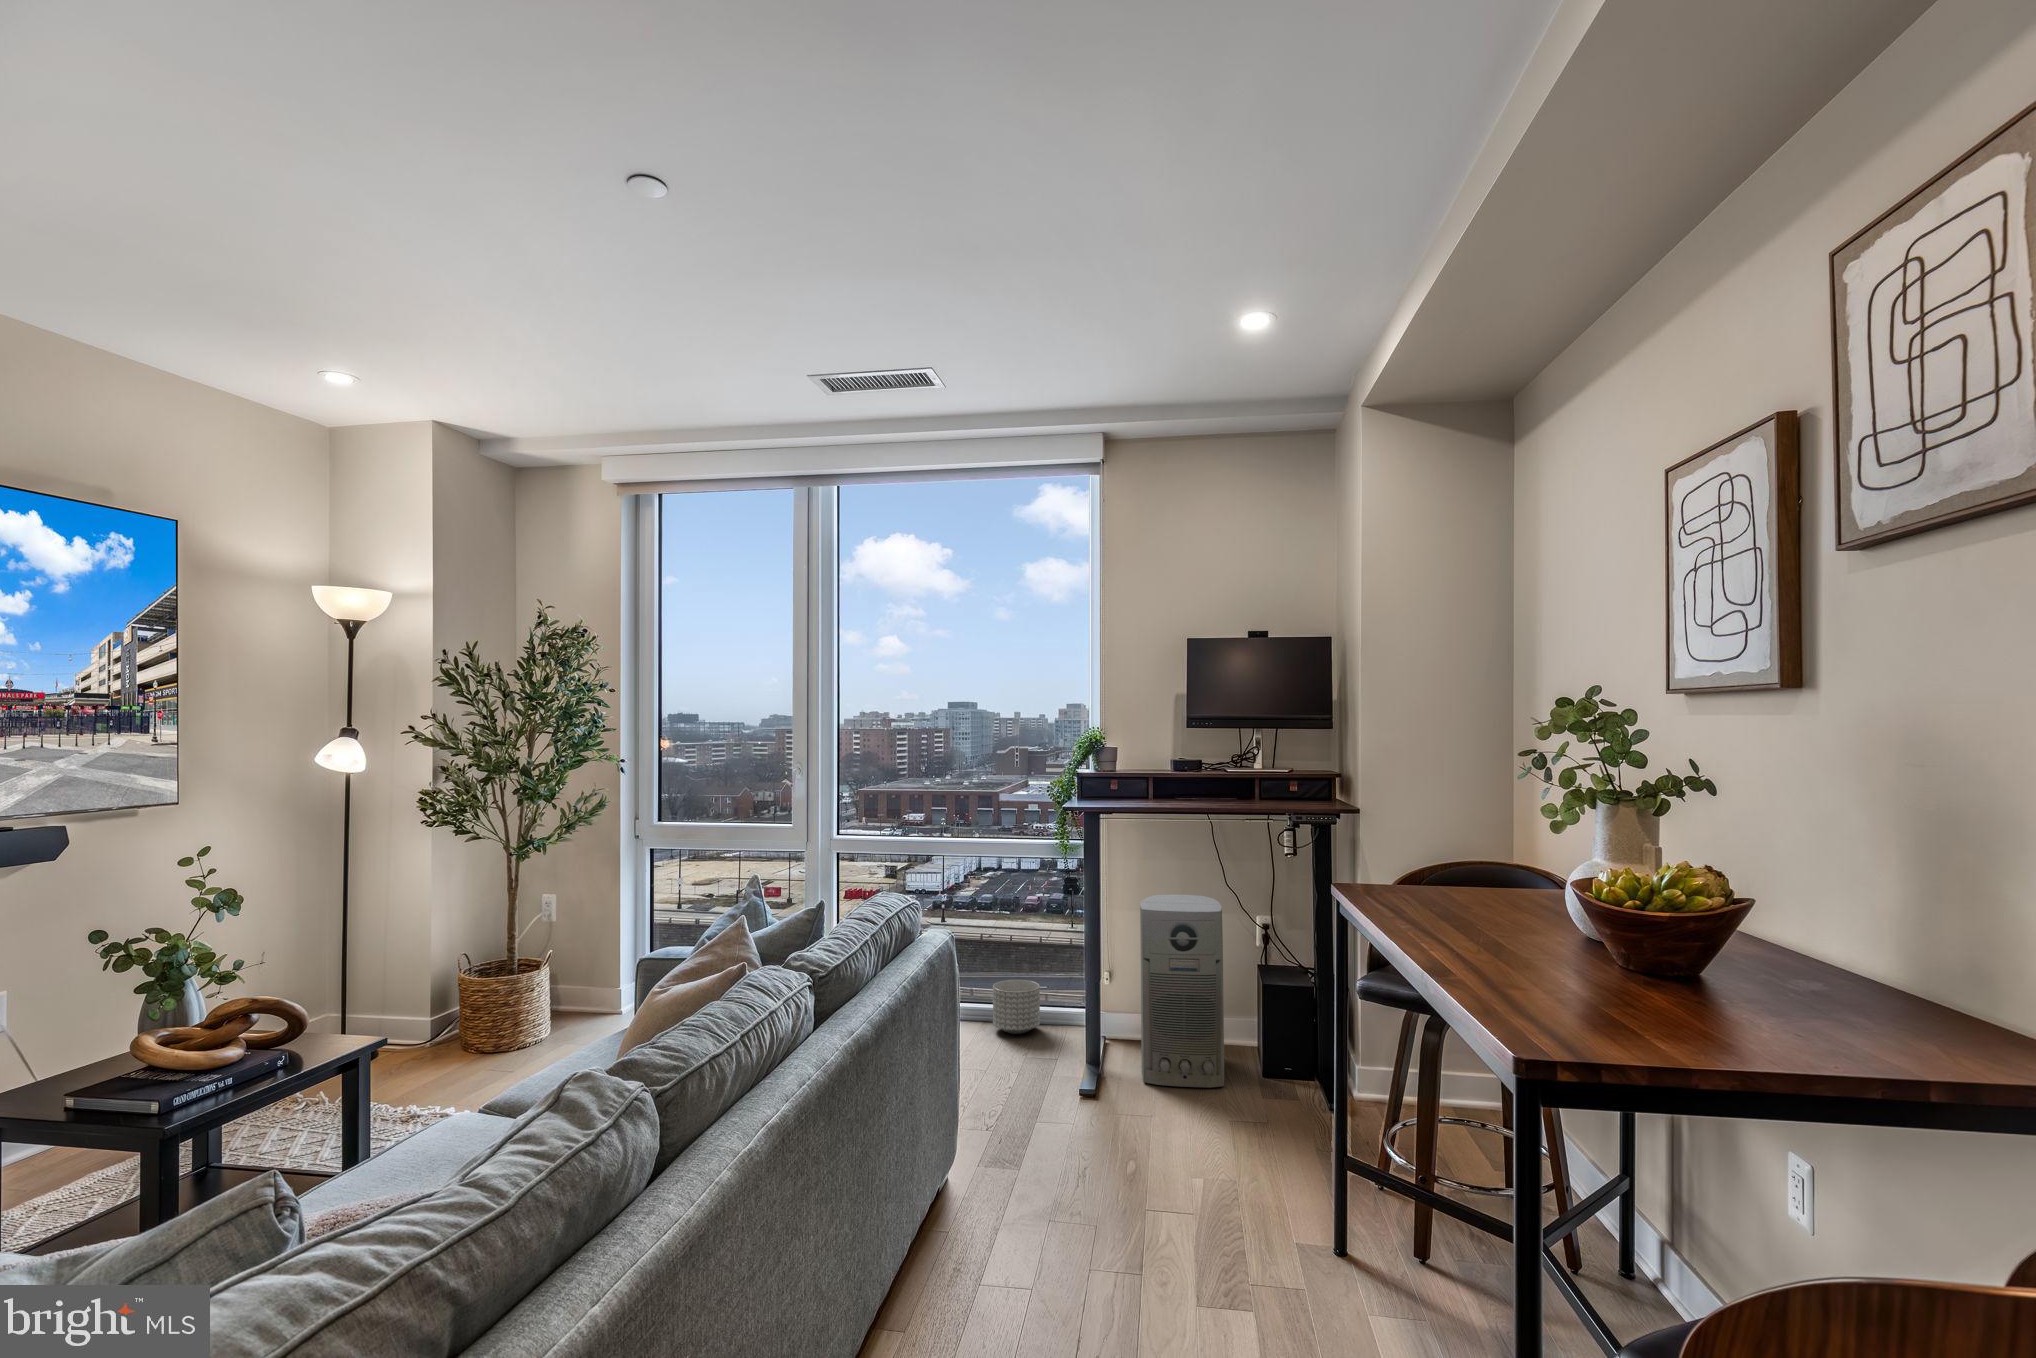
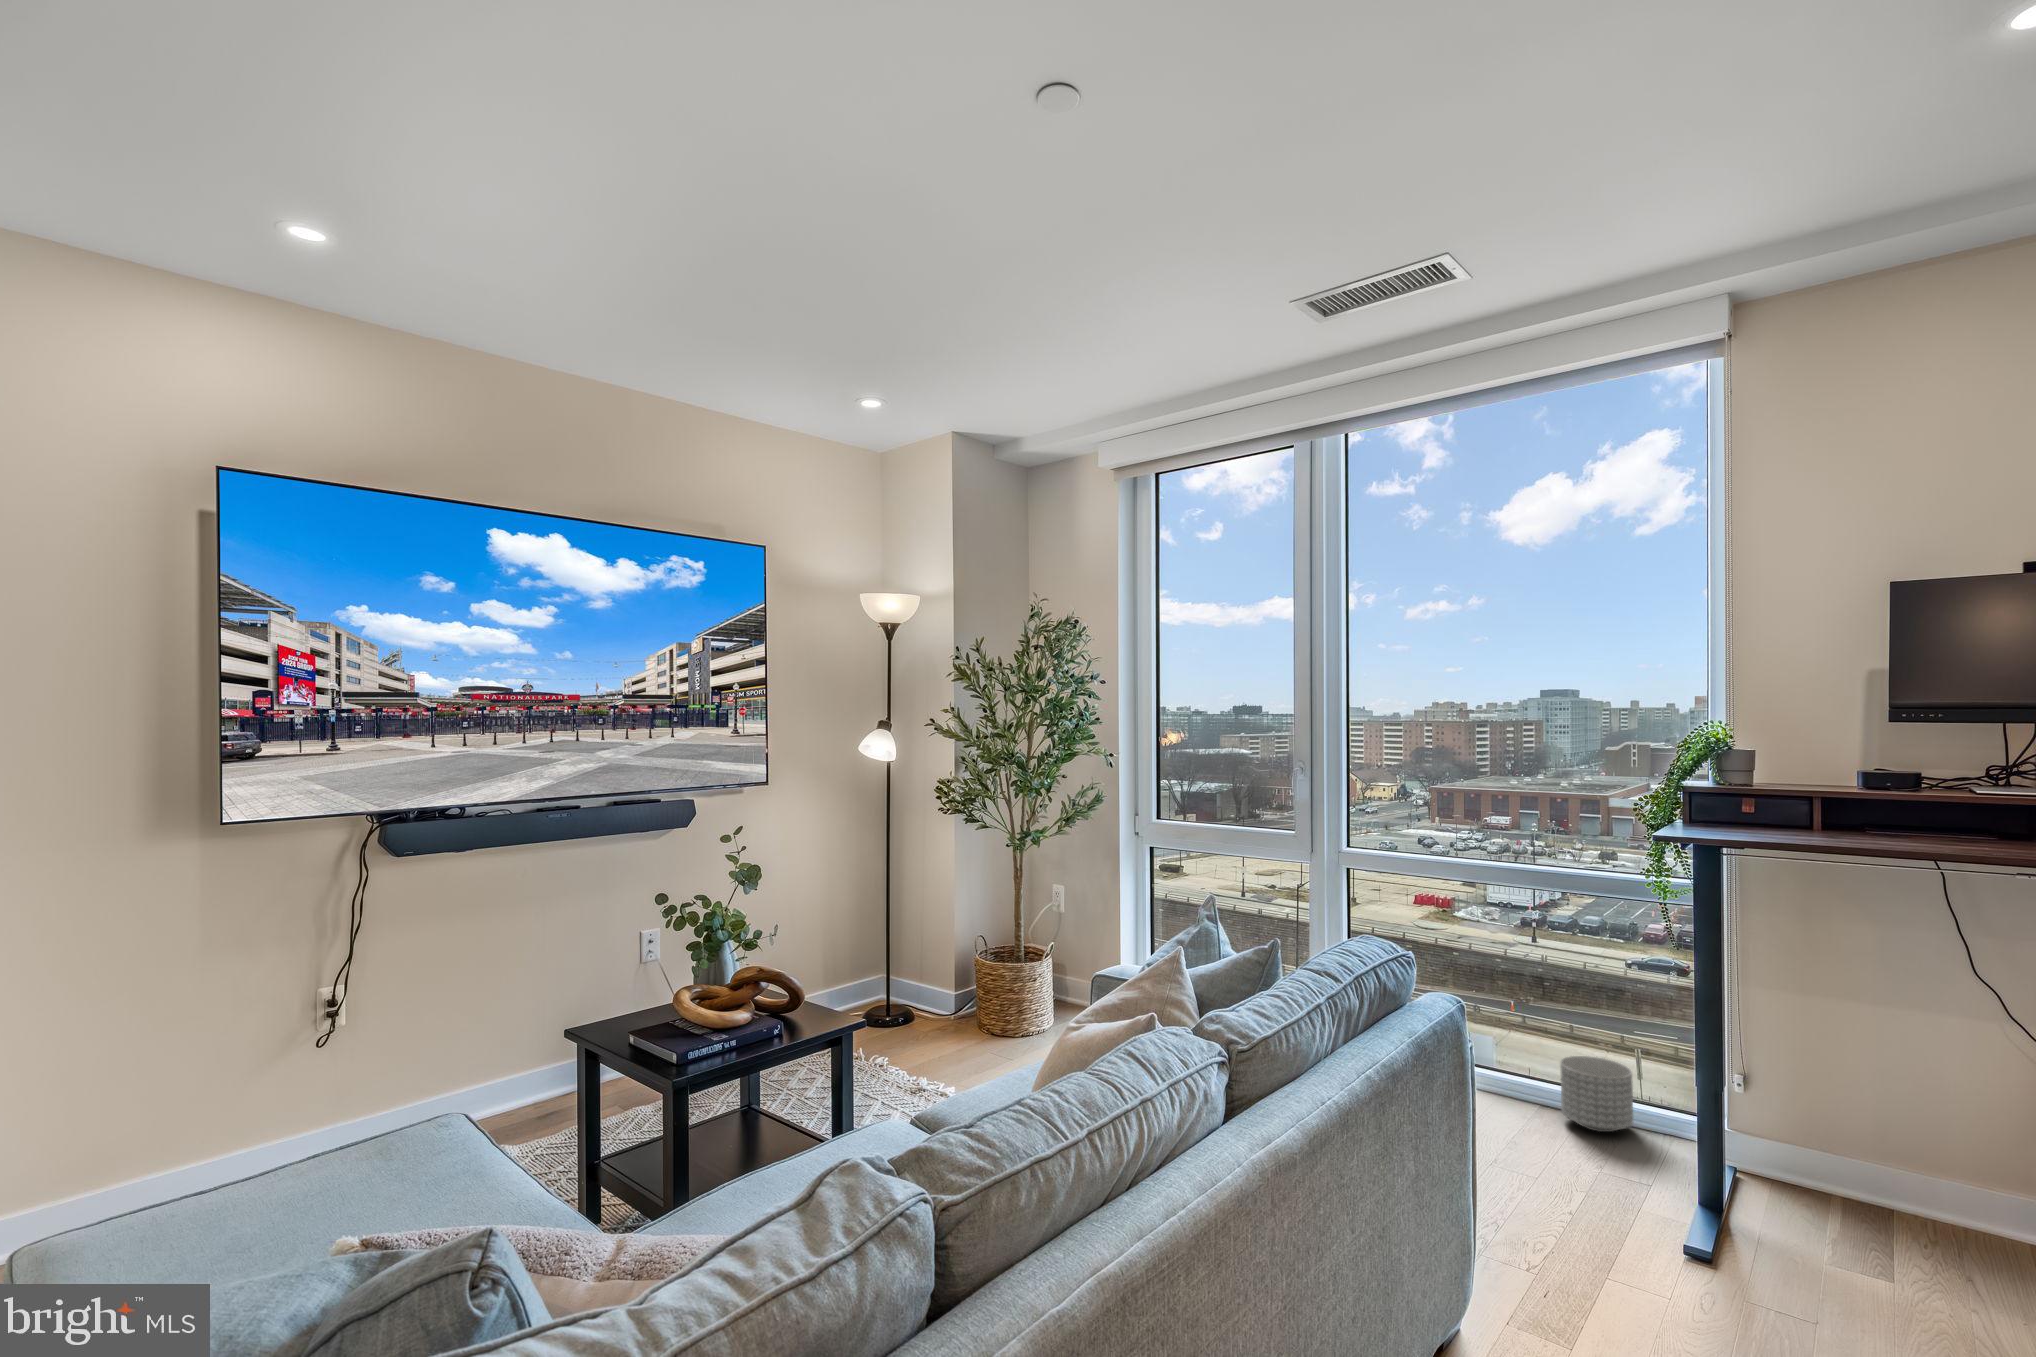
air purifier: present [1140,894,1224,1087] -> none [1797,973,1970,1297]

